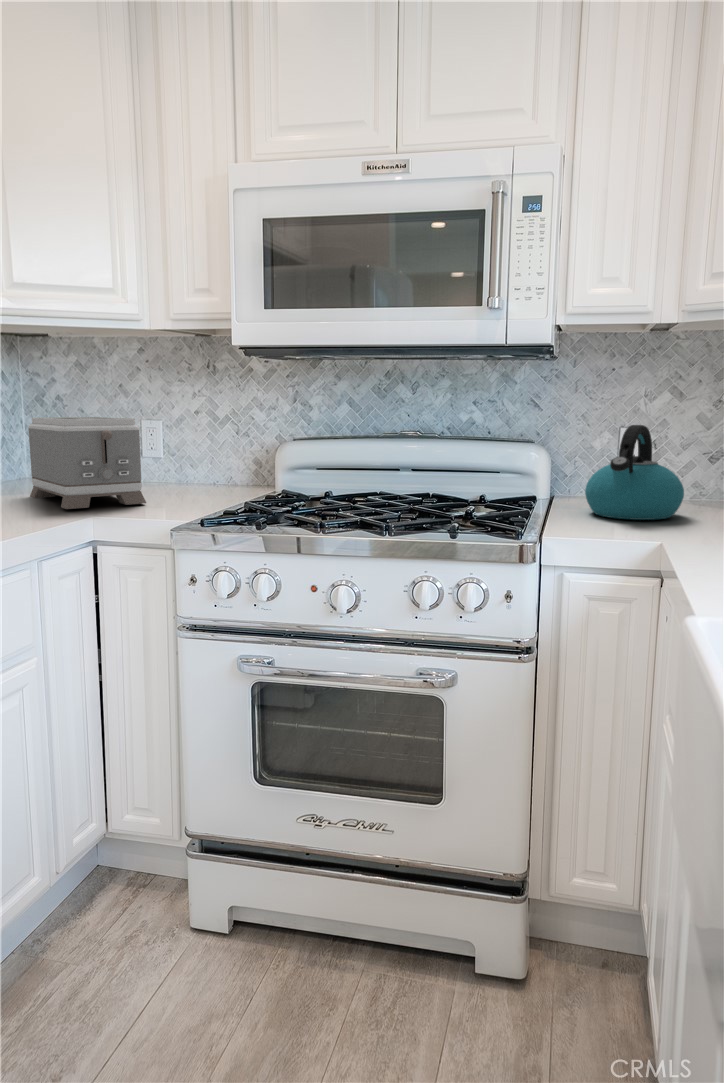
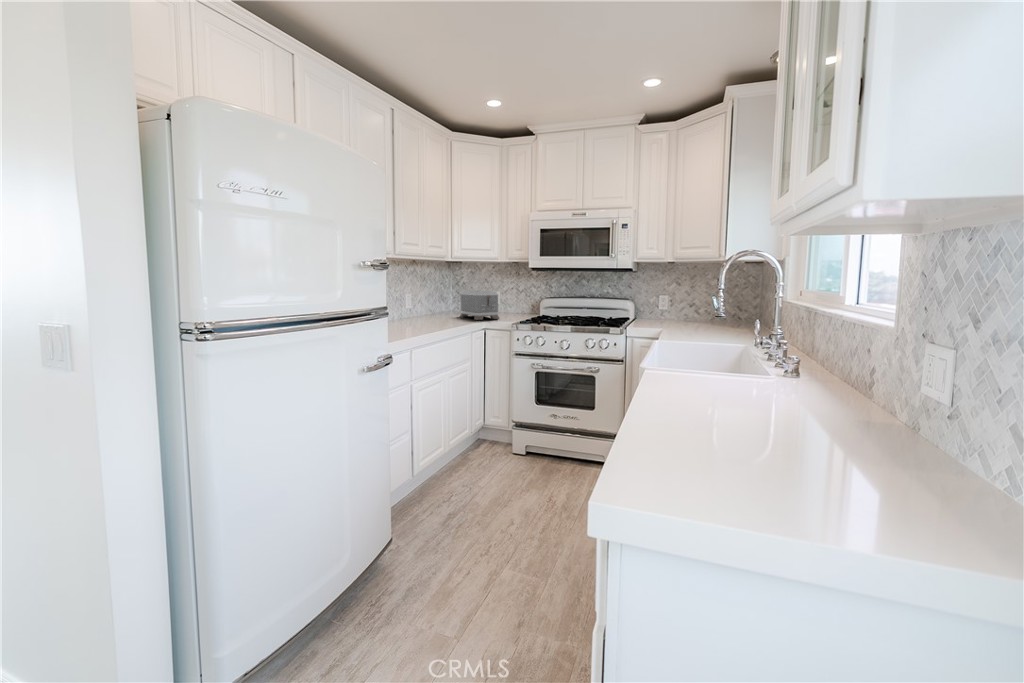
kettle: present [585,425,684,520] -> none [644,294,676,324]

